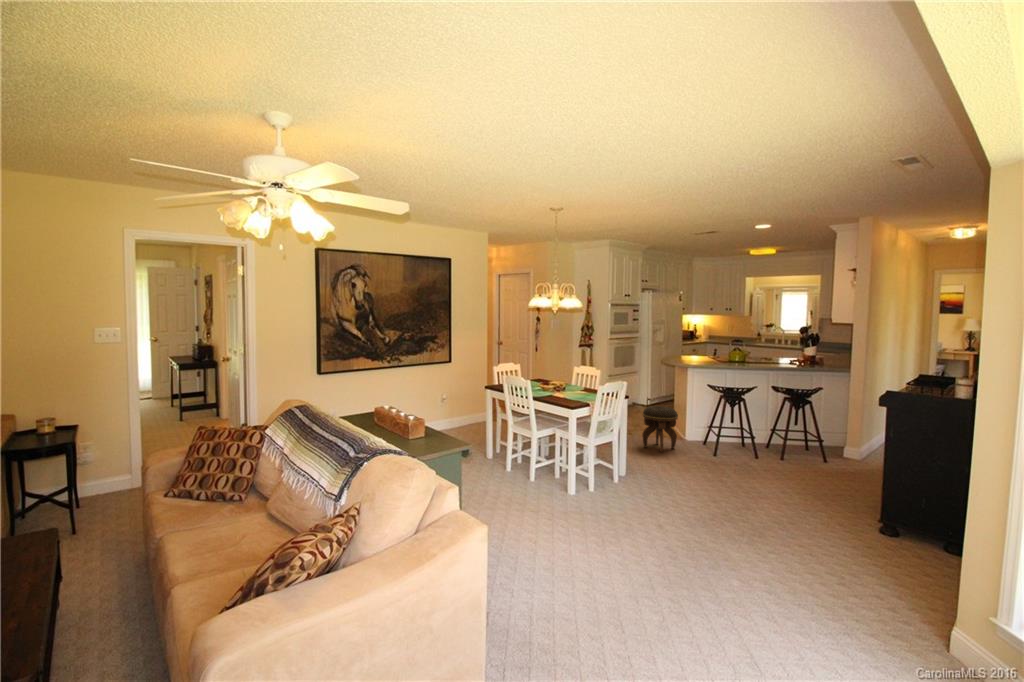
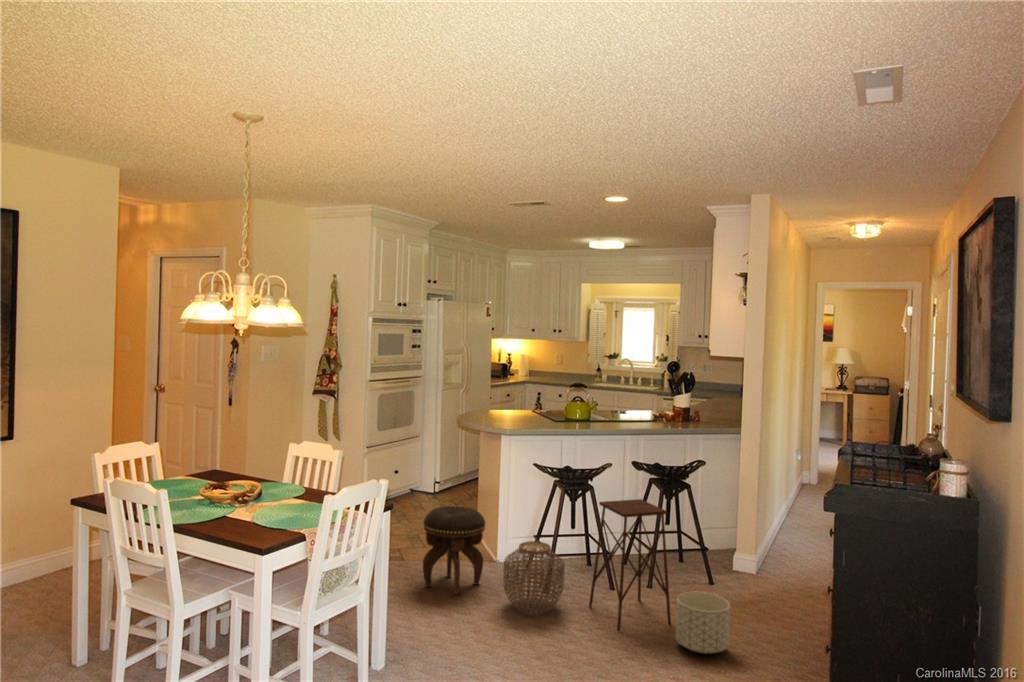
side table: none [739,405,790,475] -> present [589,499,671,630]
woven basket: none [688,425,724,464] -> present [503,541,565,615]
planter: none [790,456,825,489] -> present [676,592,730,654]

